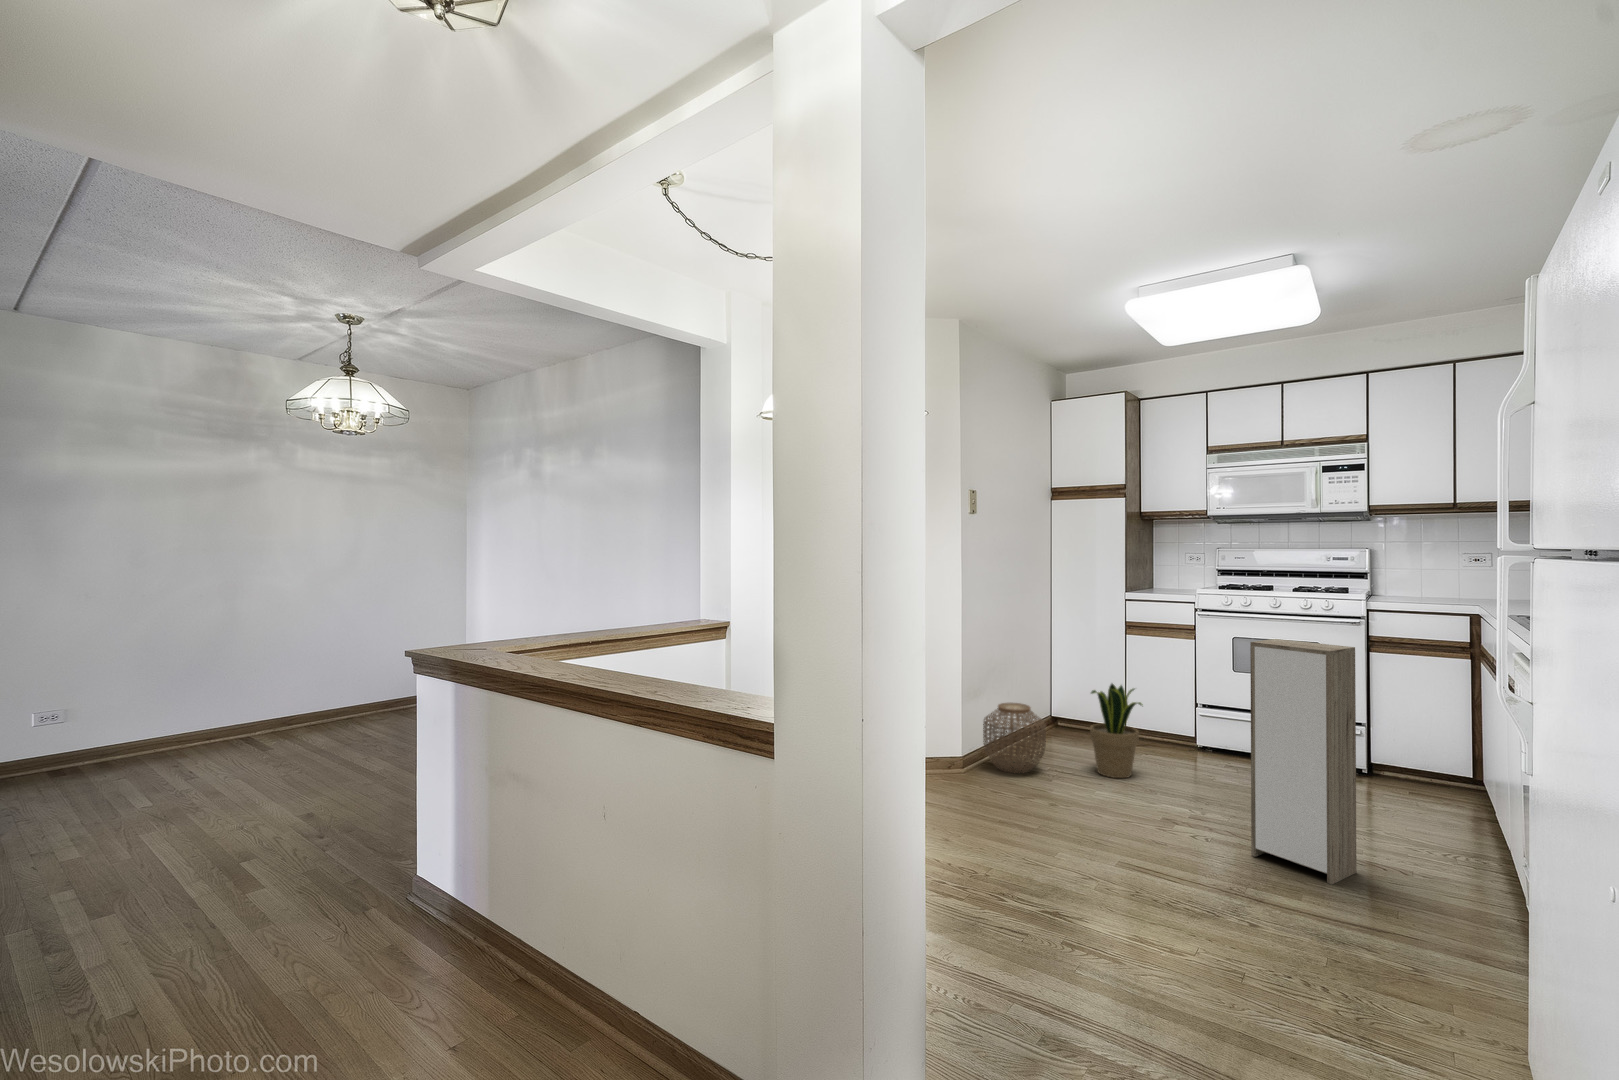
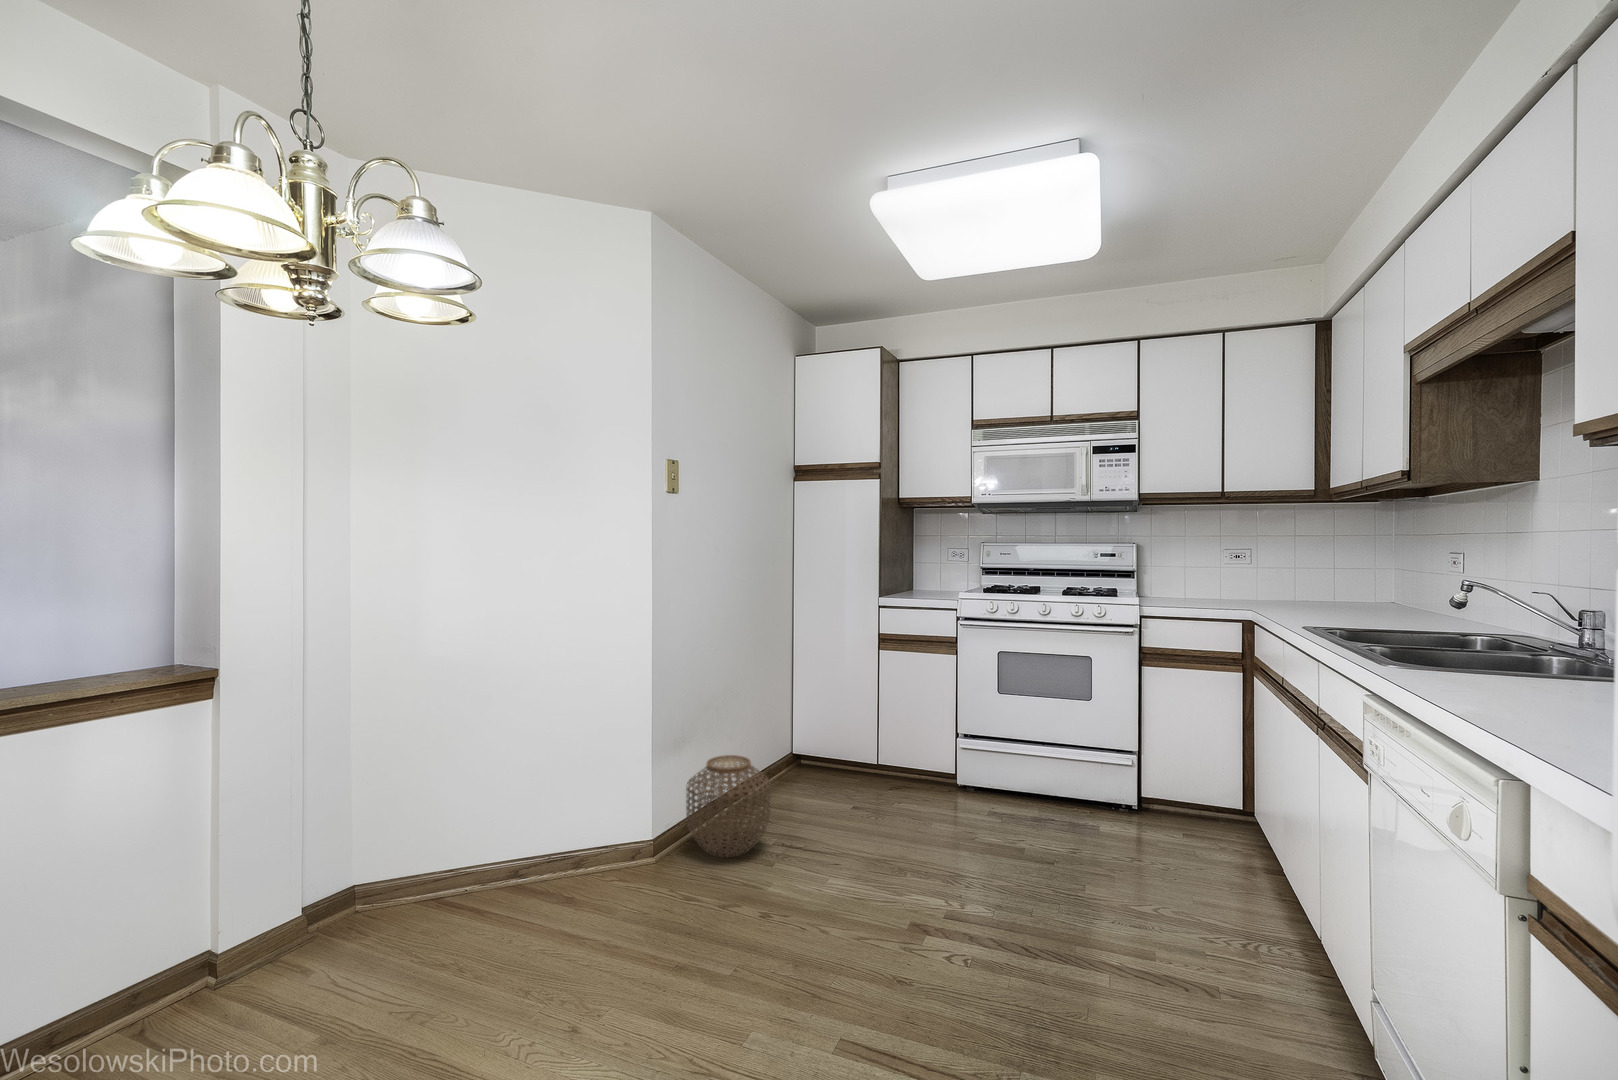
storage cabinet: present [1250,639,1357,885] -> none [1024,669,1155,1029]
potted plant: present [1090,684,1143,778] -> none [827,722,893,850]

